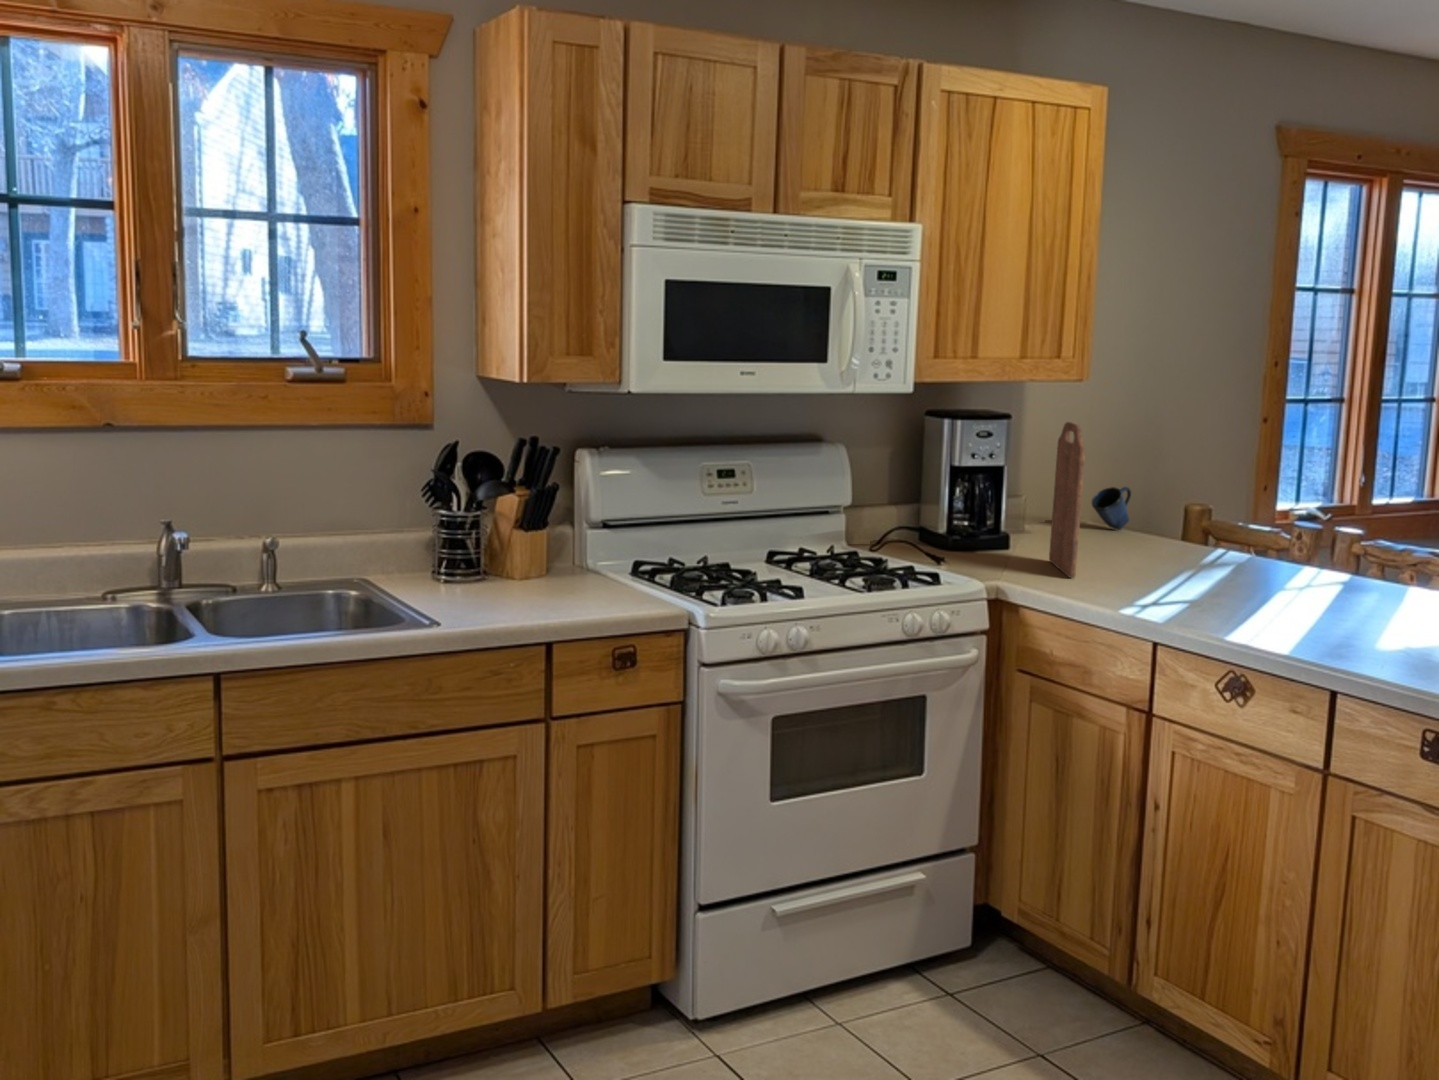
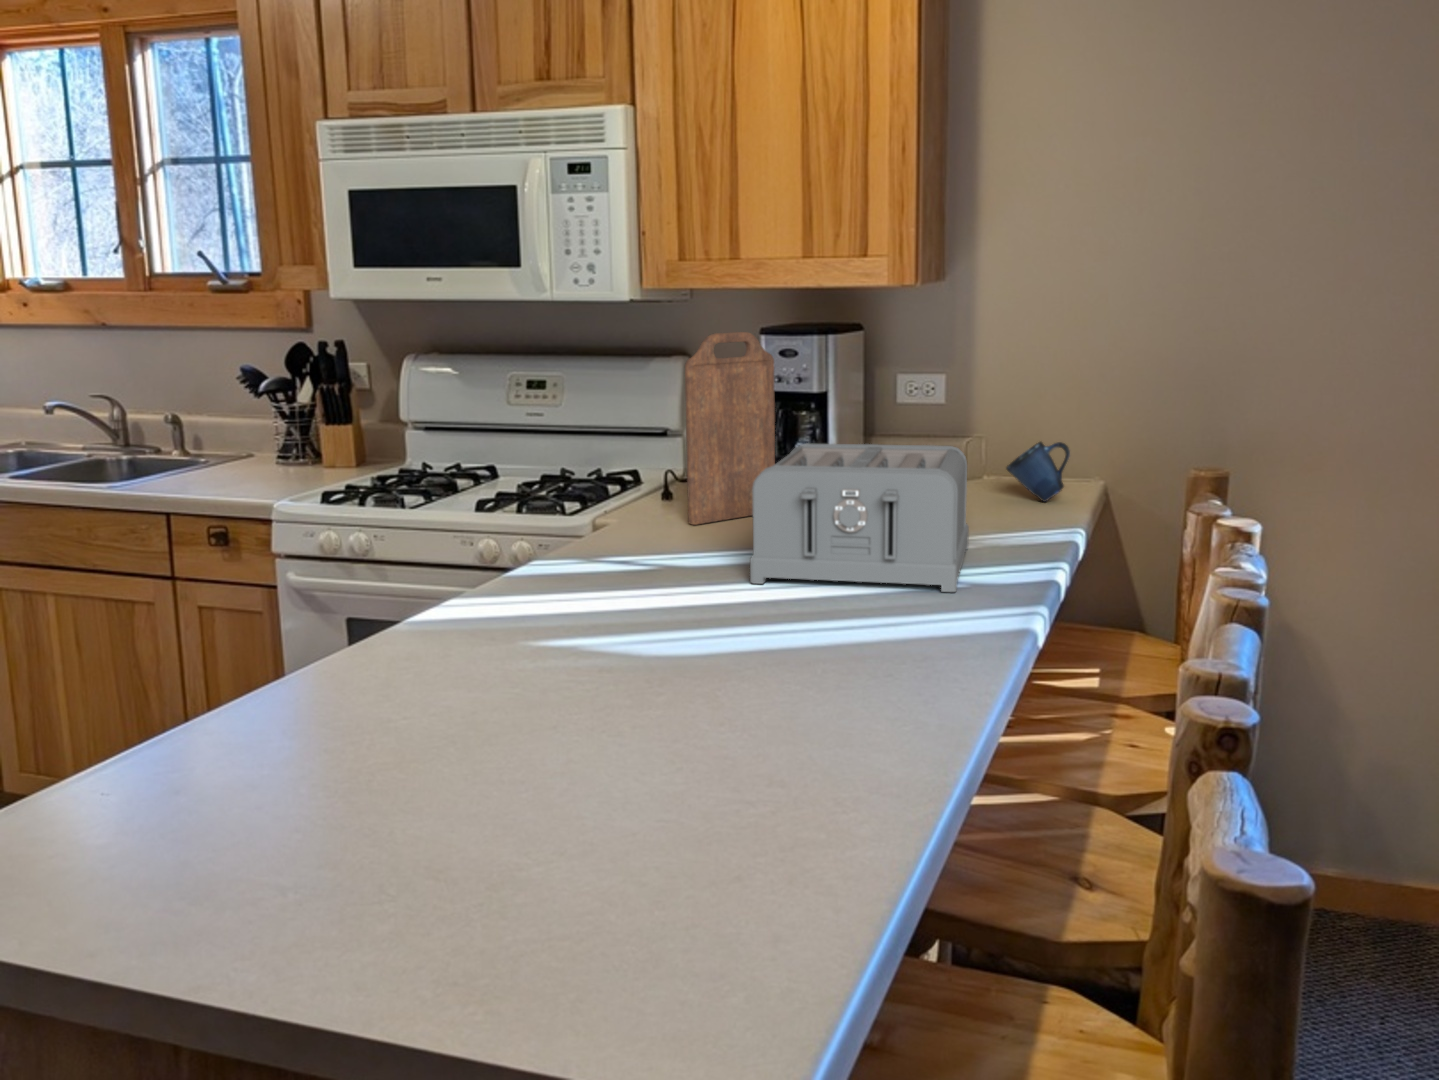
toaster: none [1163,497,1363,604] -> present [750,443,969,592]

